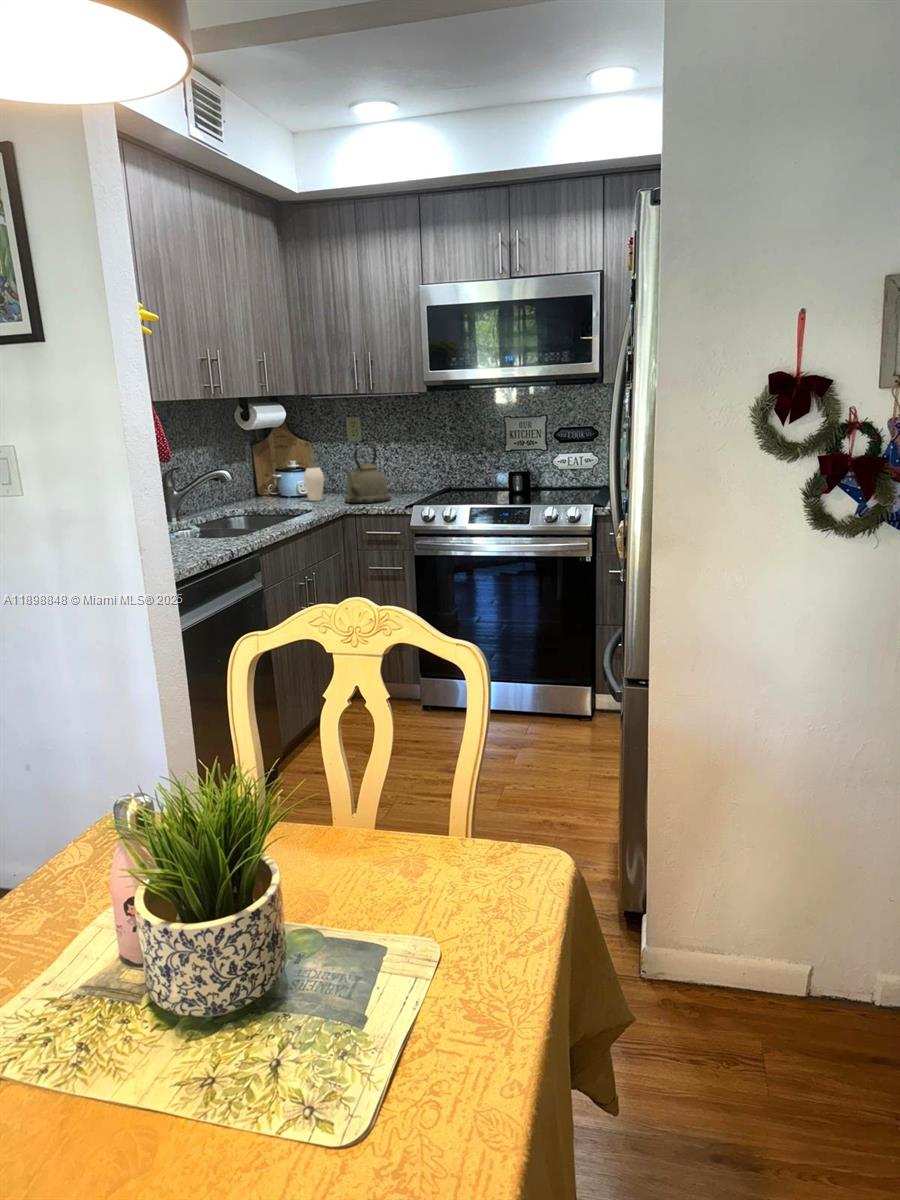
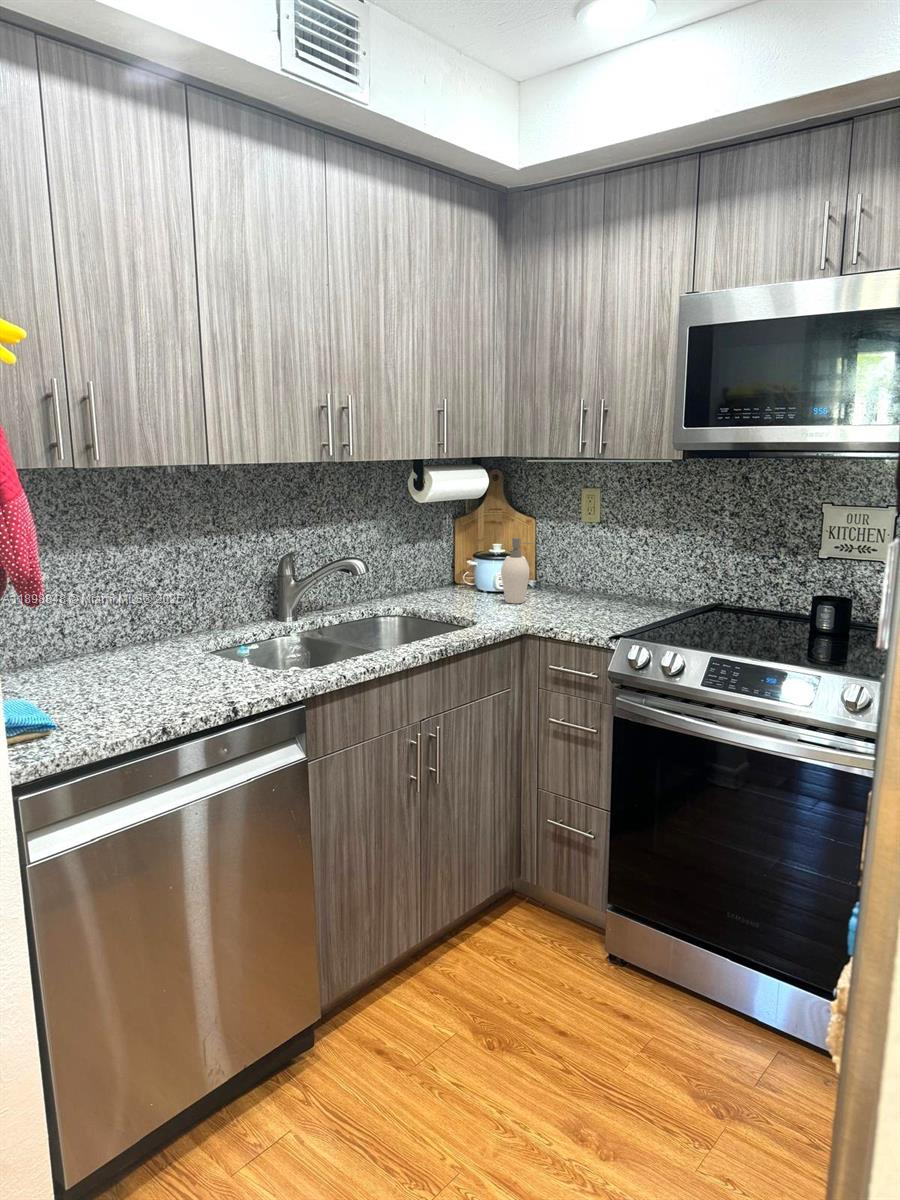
kettle: present [344,447,391,503] -> none [537,535,614,620]

